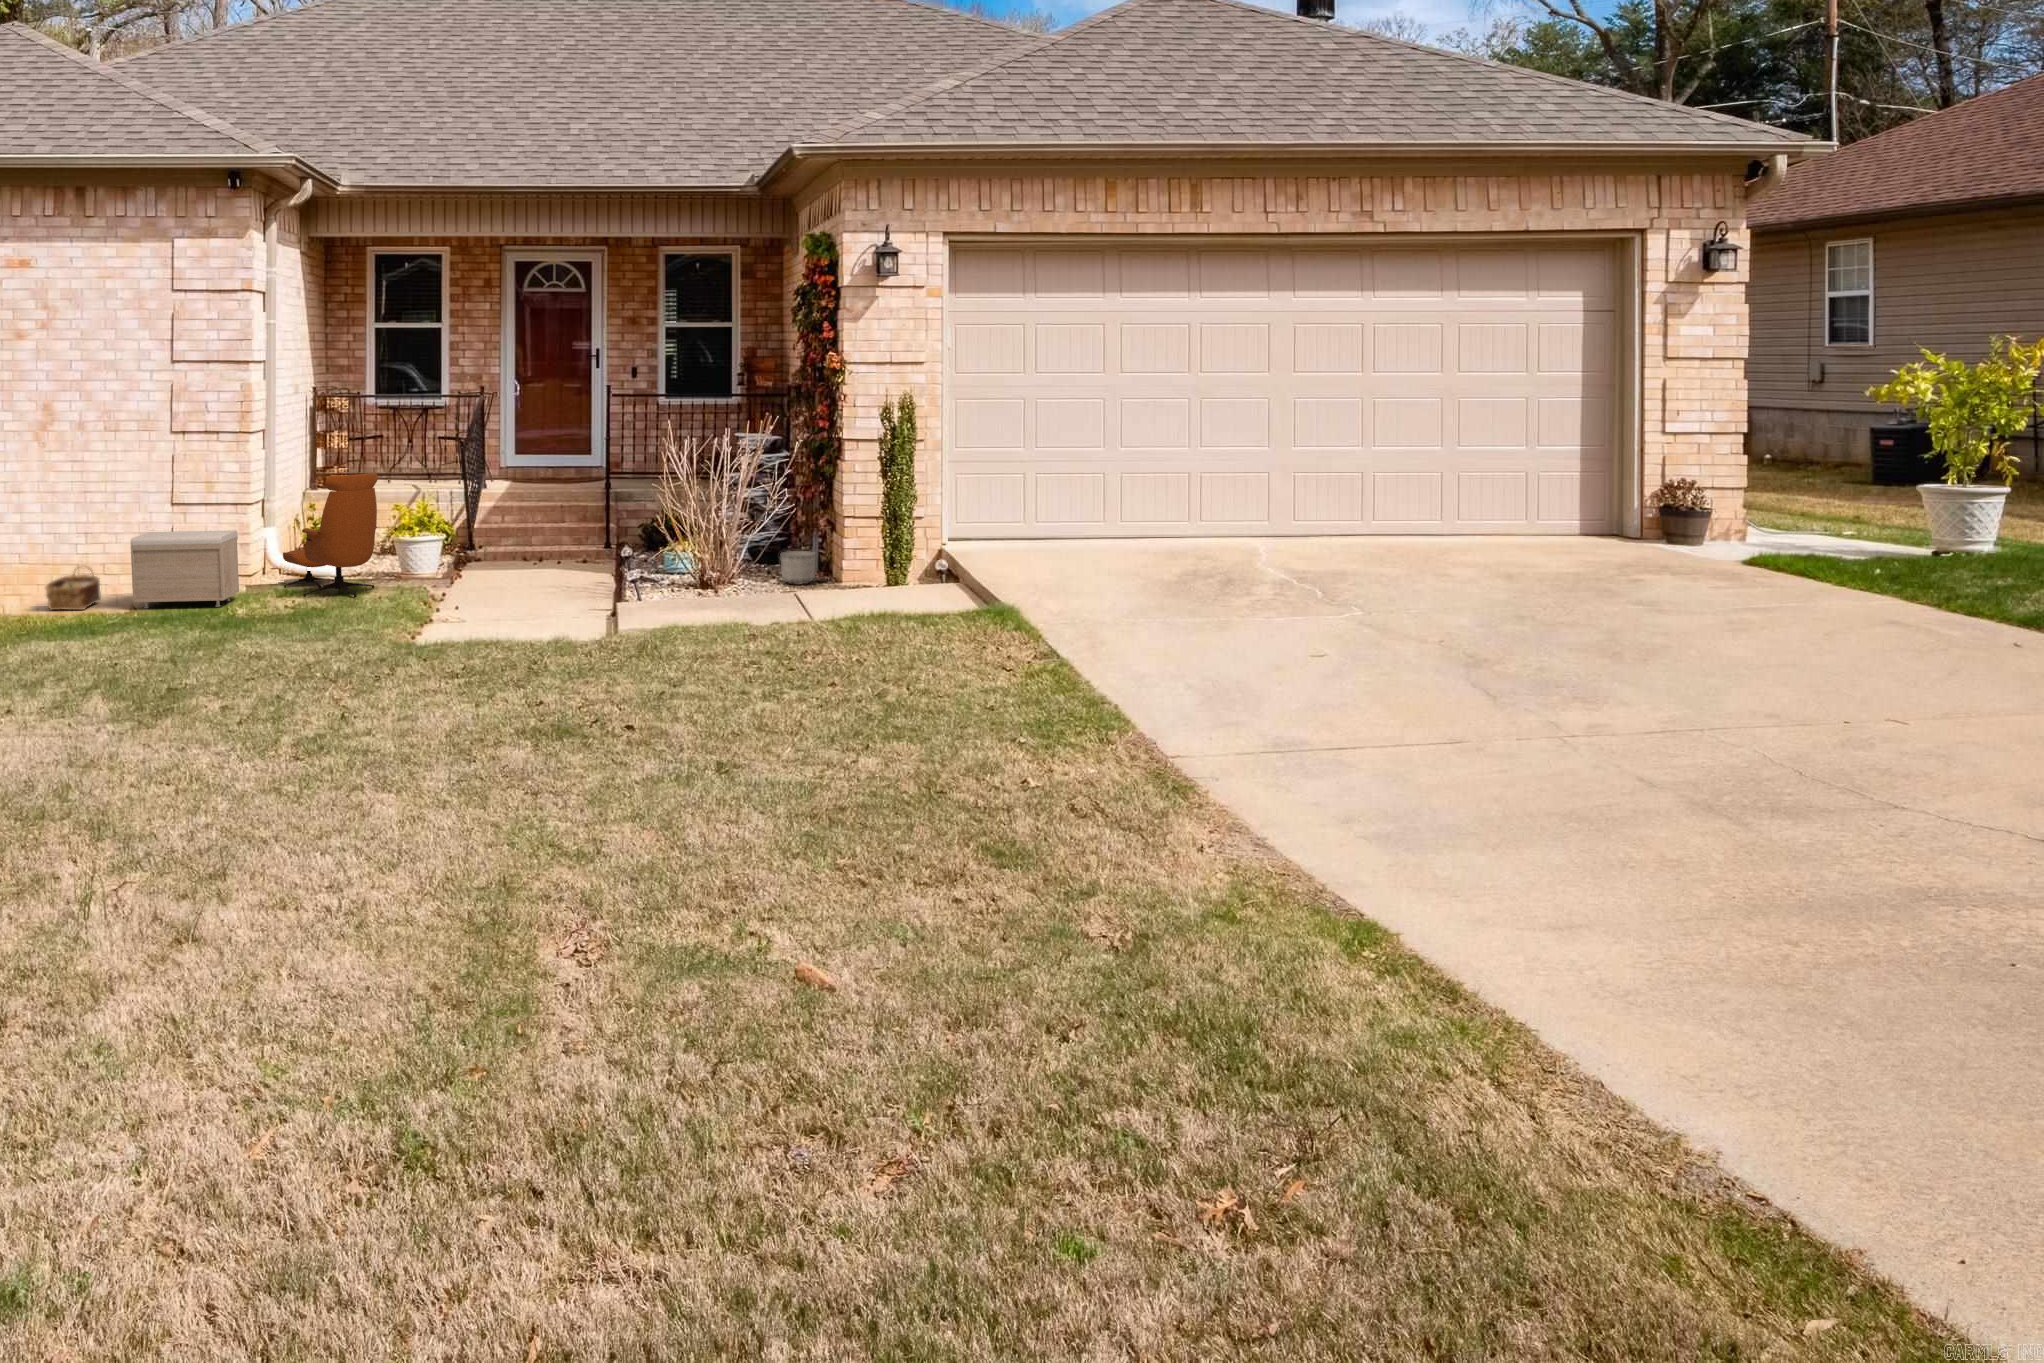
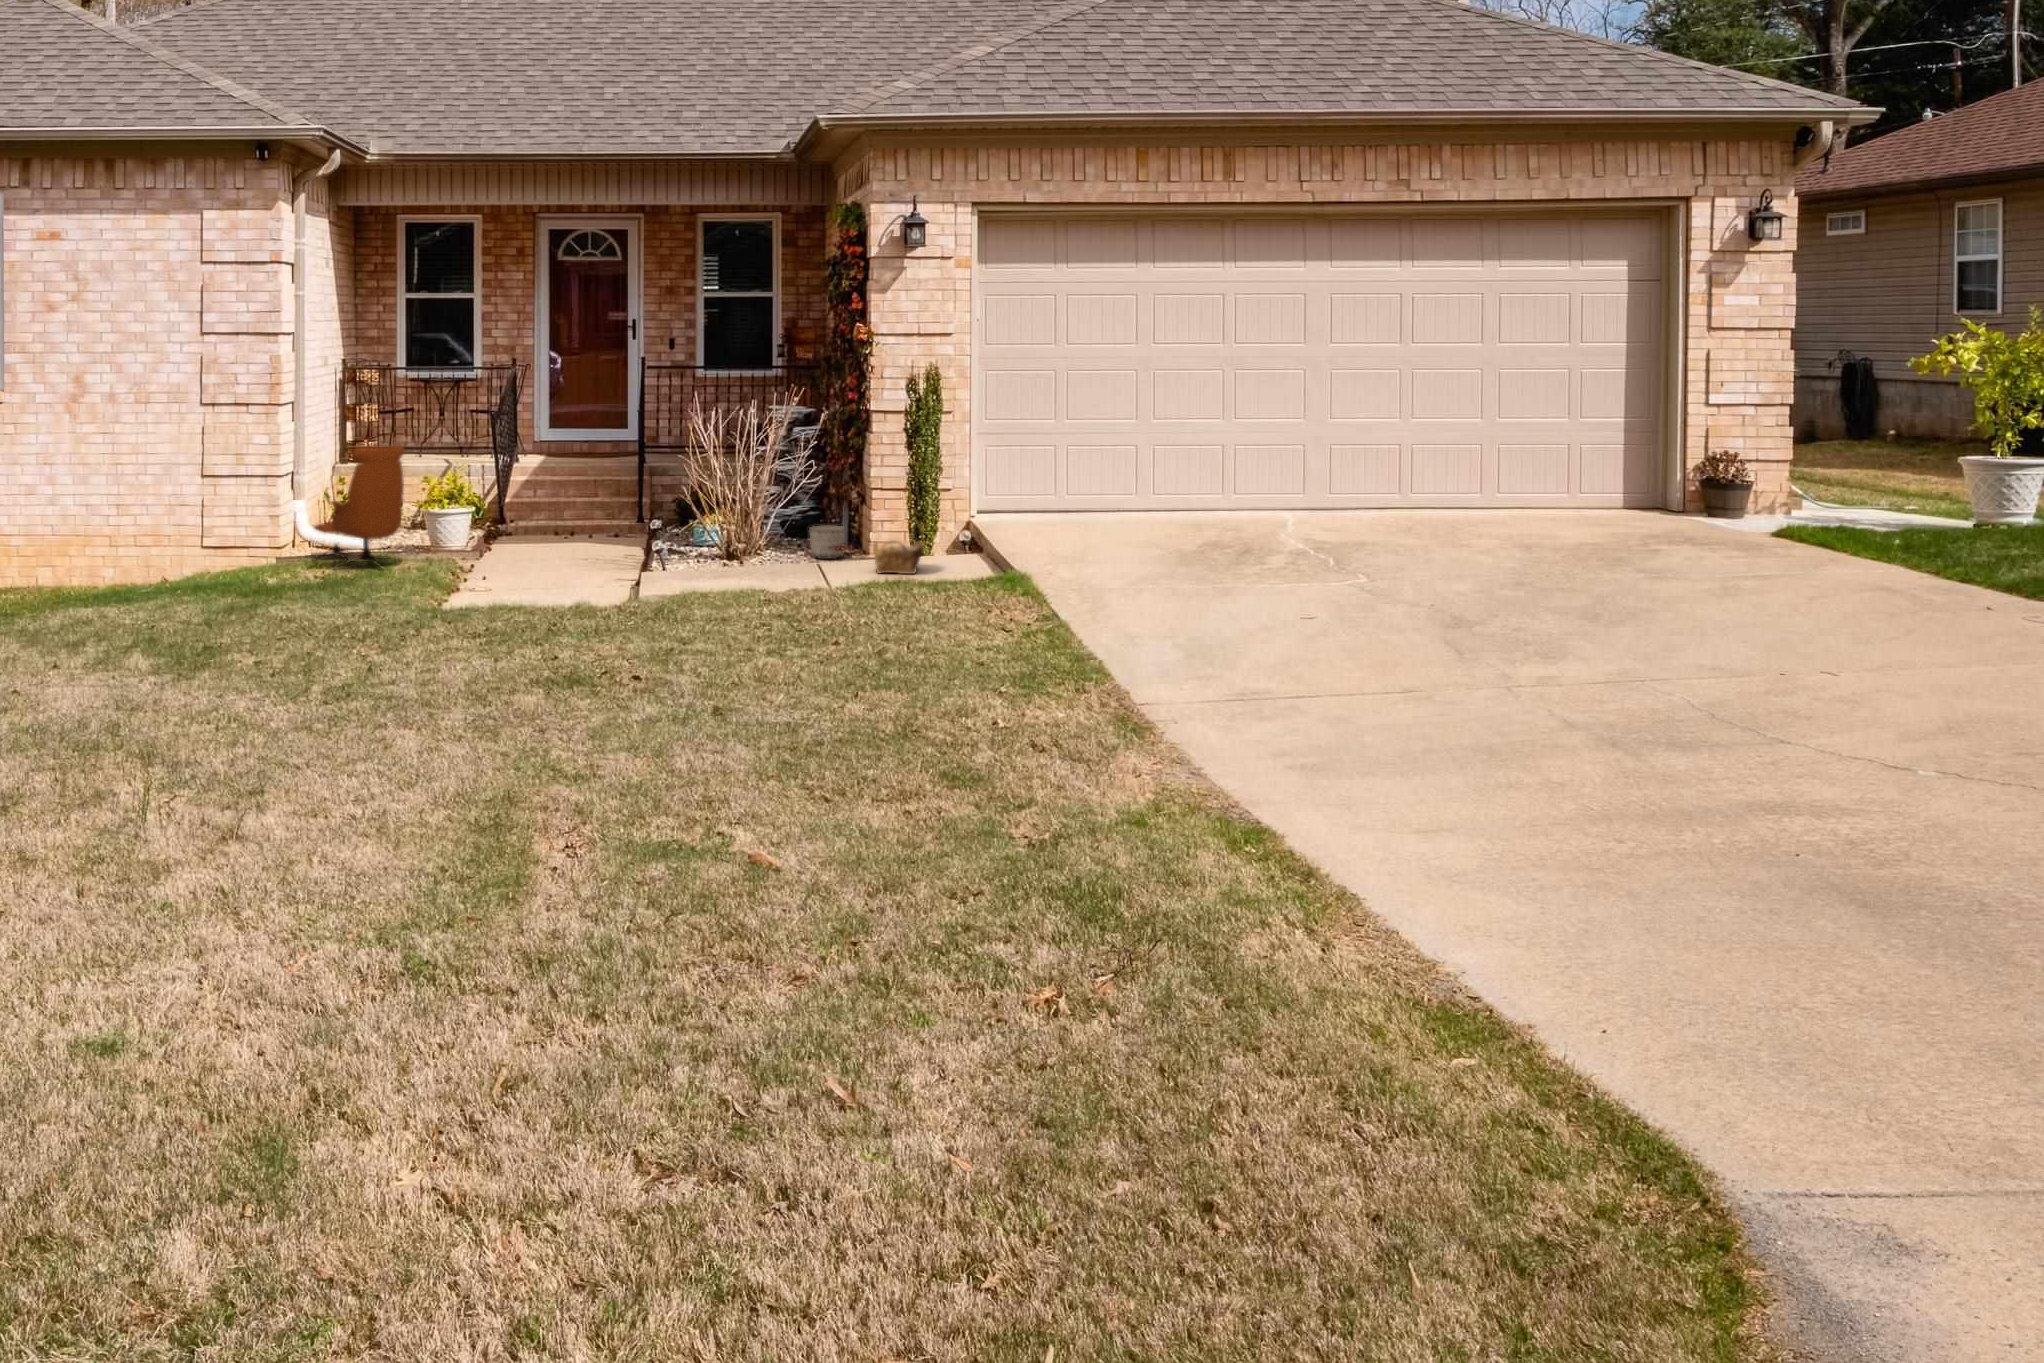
storage bench: present [131,530,239,608] -> none [161,502,268,579]
woven basket: present [45,567,101,610] -> present [873,541,923,574]

